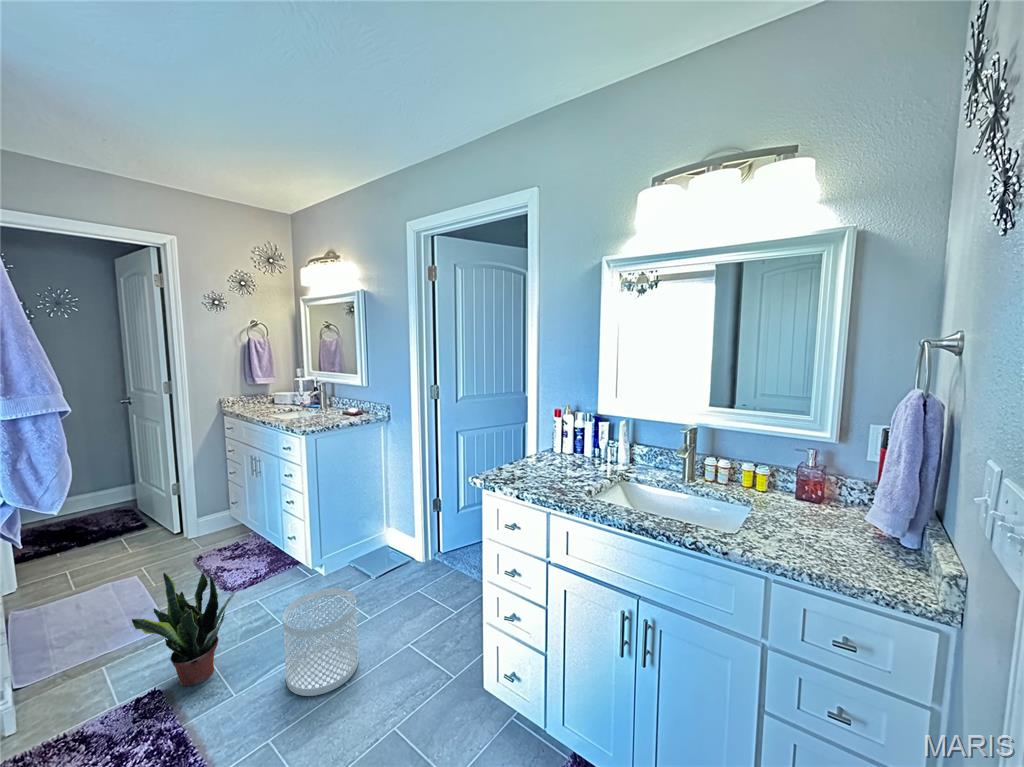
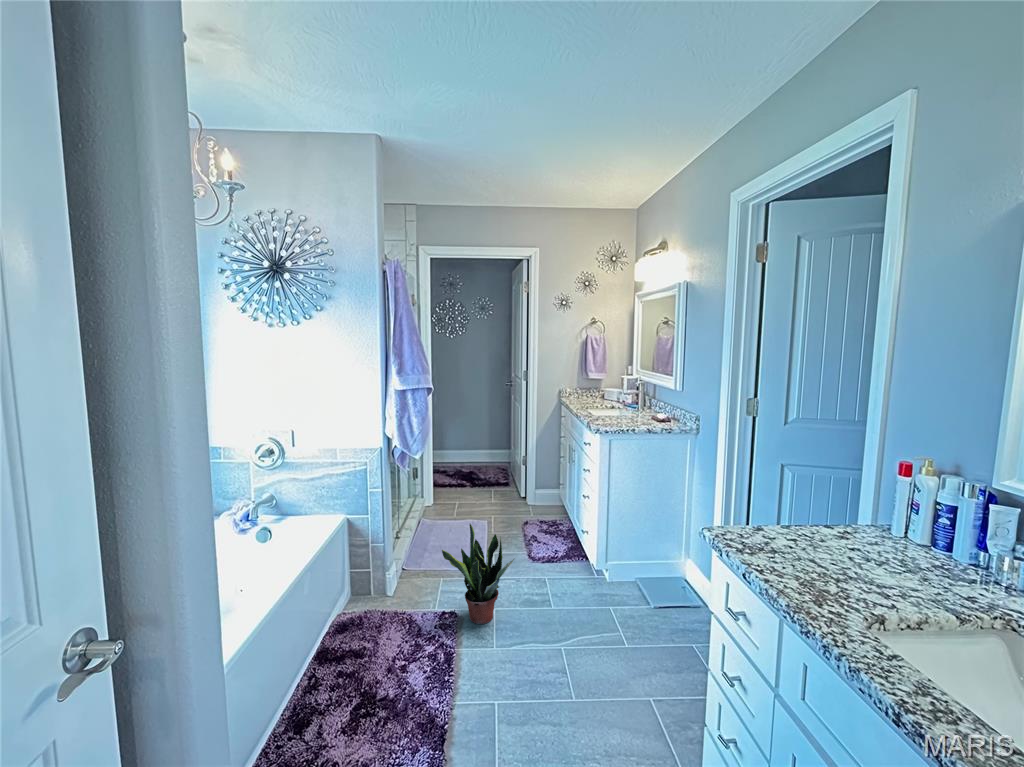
waste basket: present [283,588,358,696] -> none [530,589,599,696]

